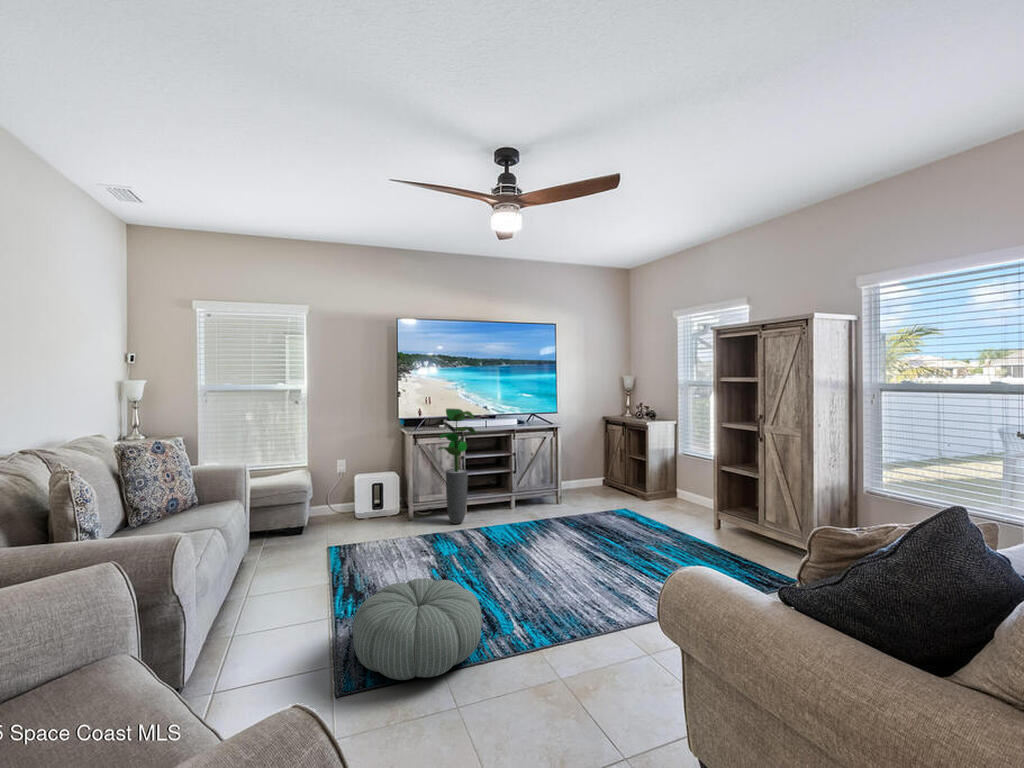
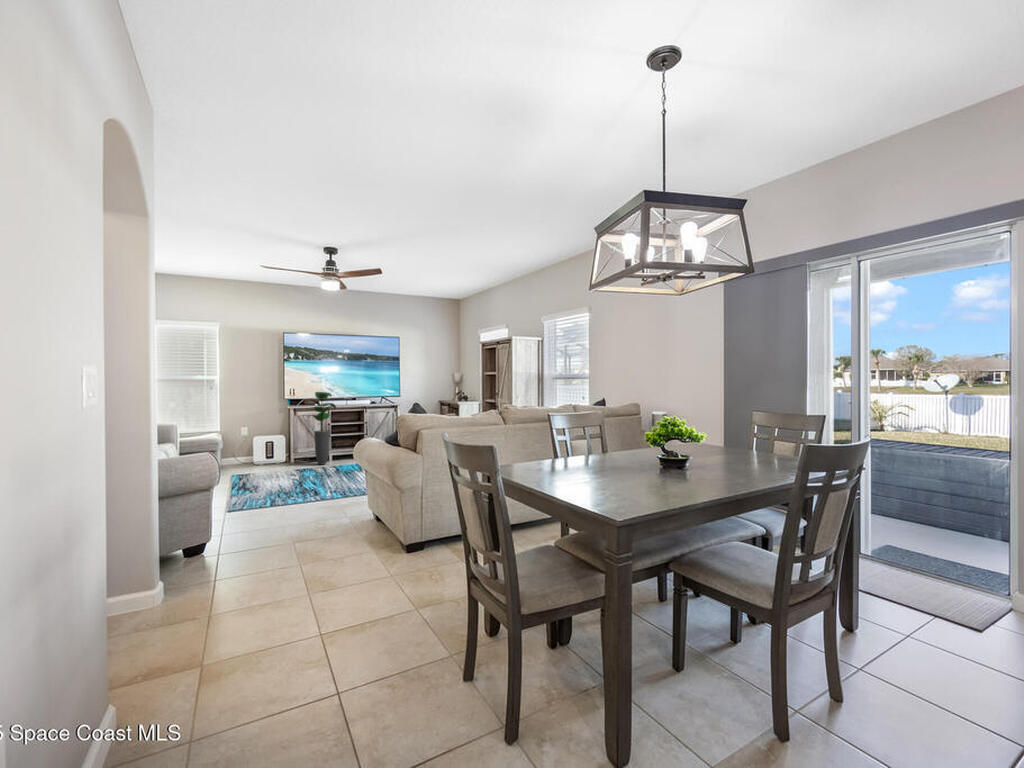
pouf: present [352,578,482,680] -> none [239,471,308,506]

